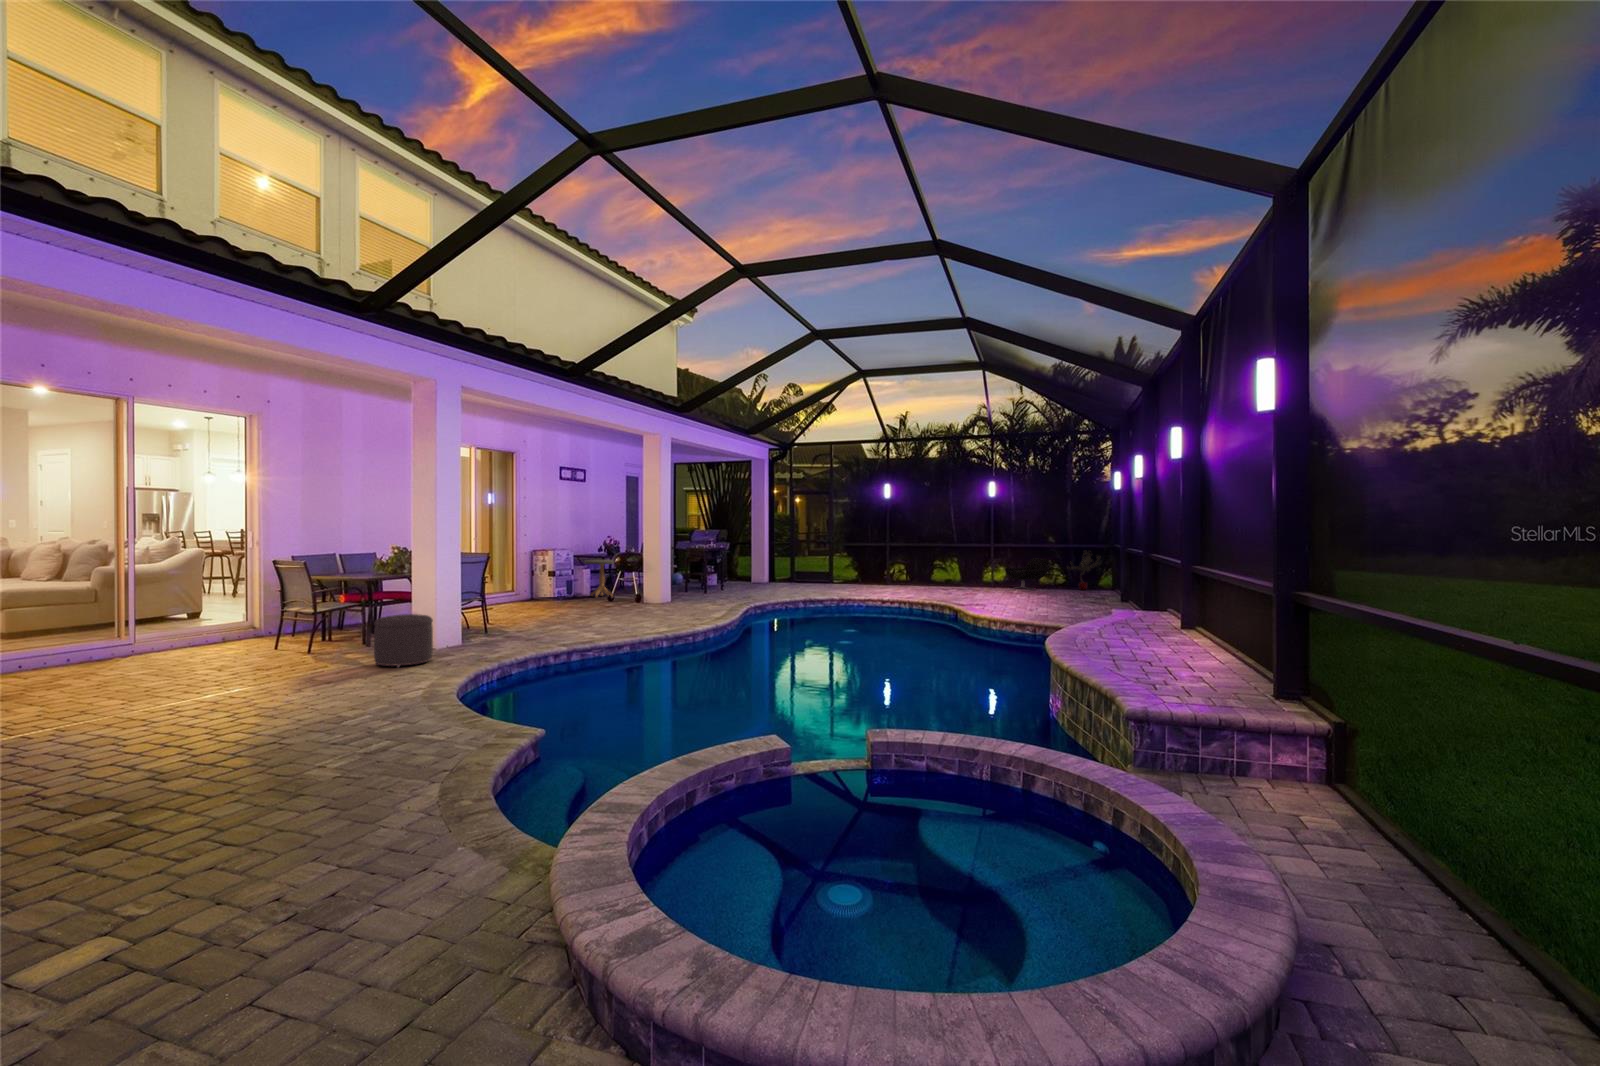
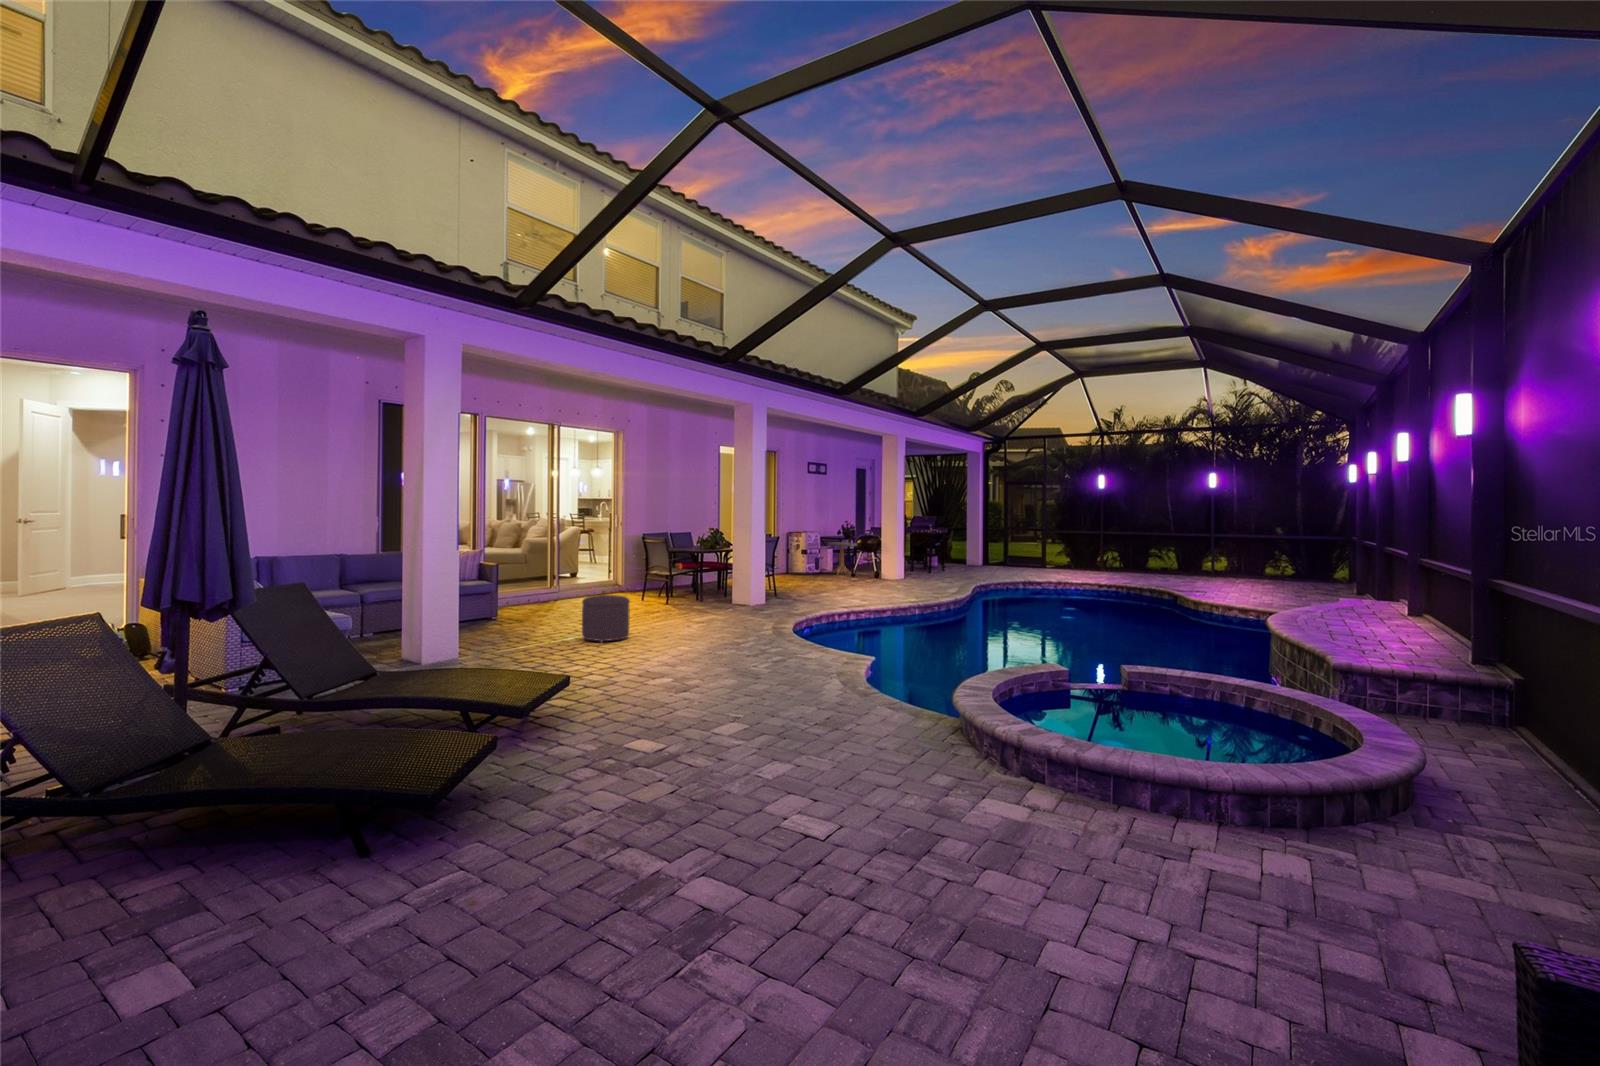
potted tree: present [1067,552,1101,590] -> none [1294,542,1335,582]
lounge chair: present [1005,558,1048,590] -> none [1226,549,1274,580]
ottoman: present [374,614,433,667] -> present [582,595,630,642]

